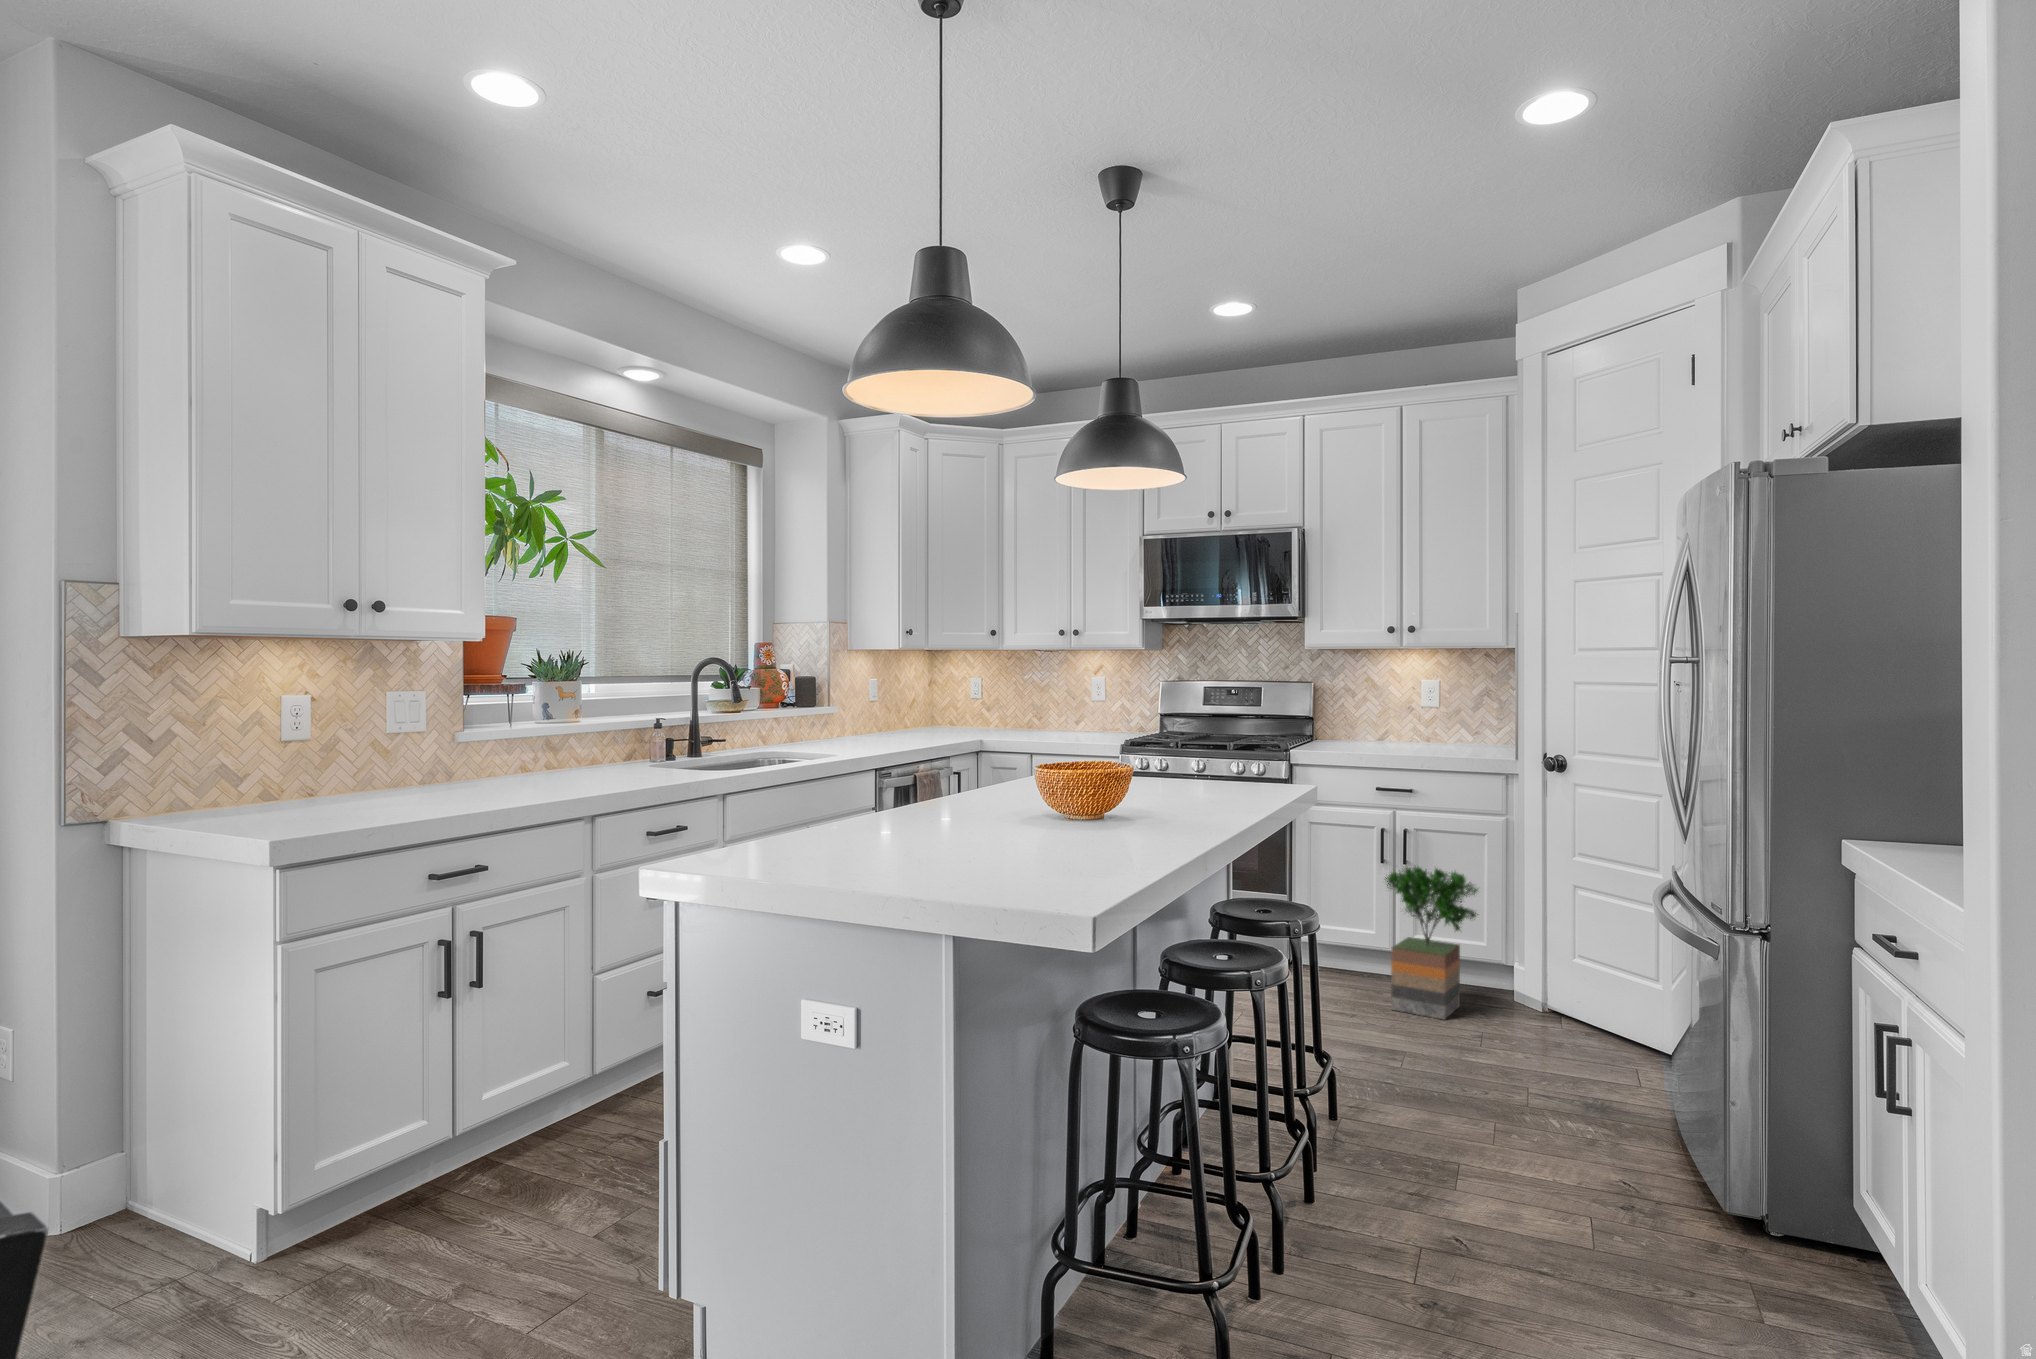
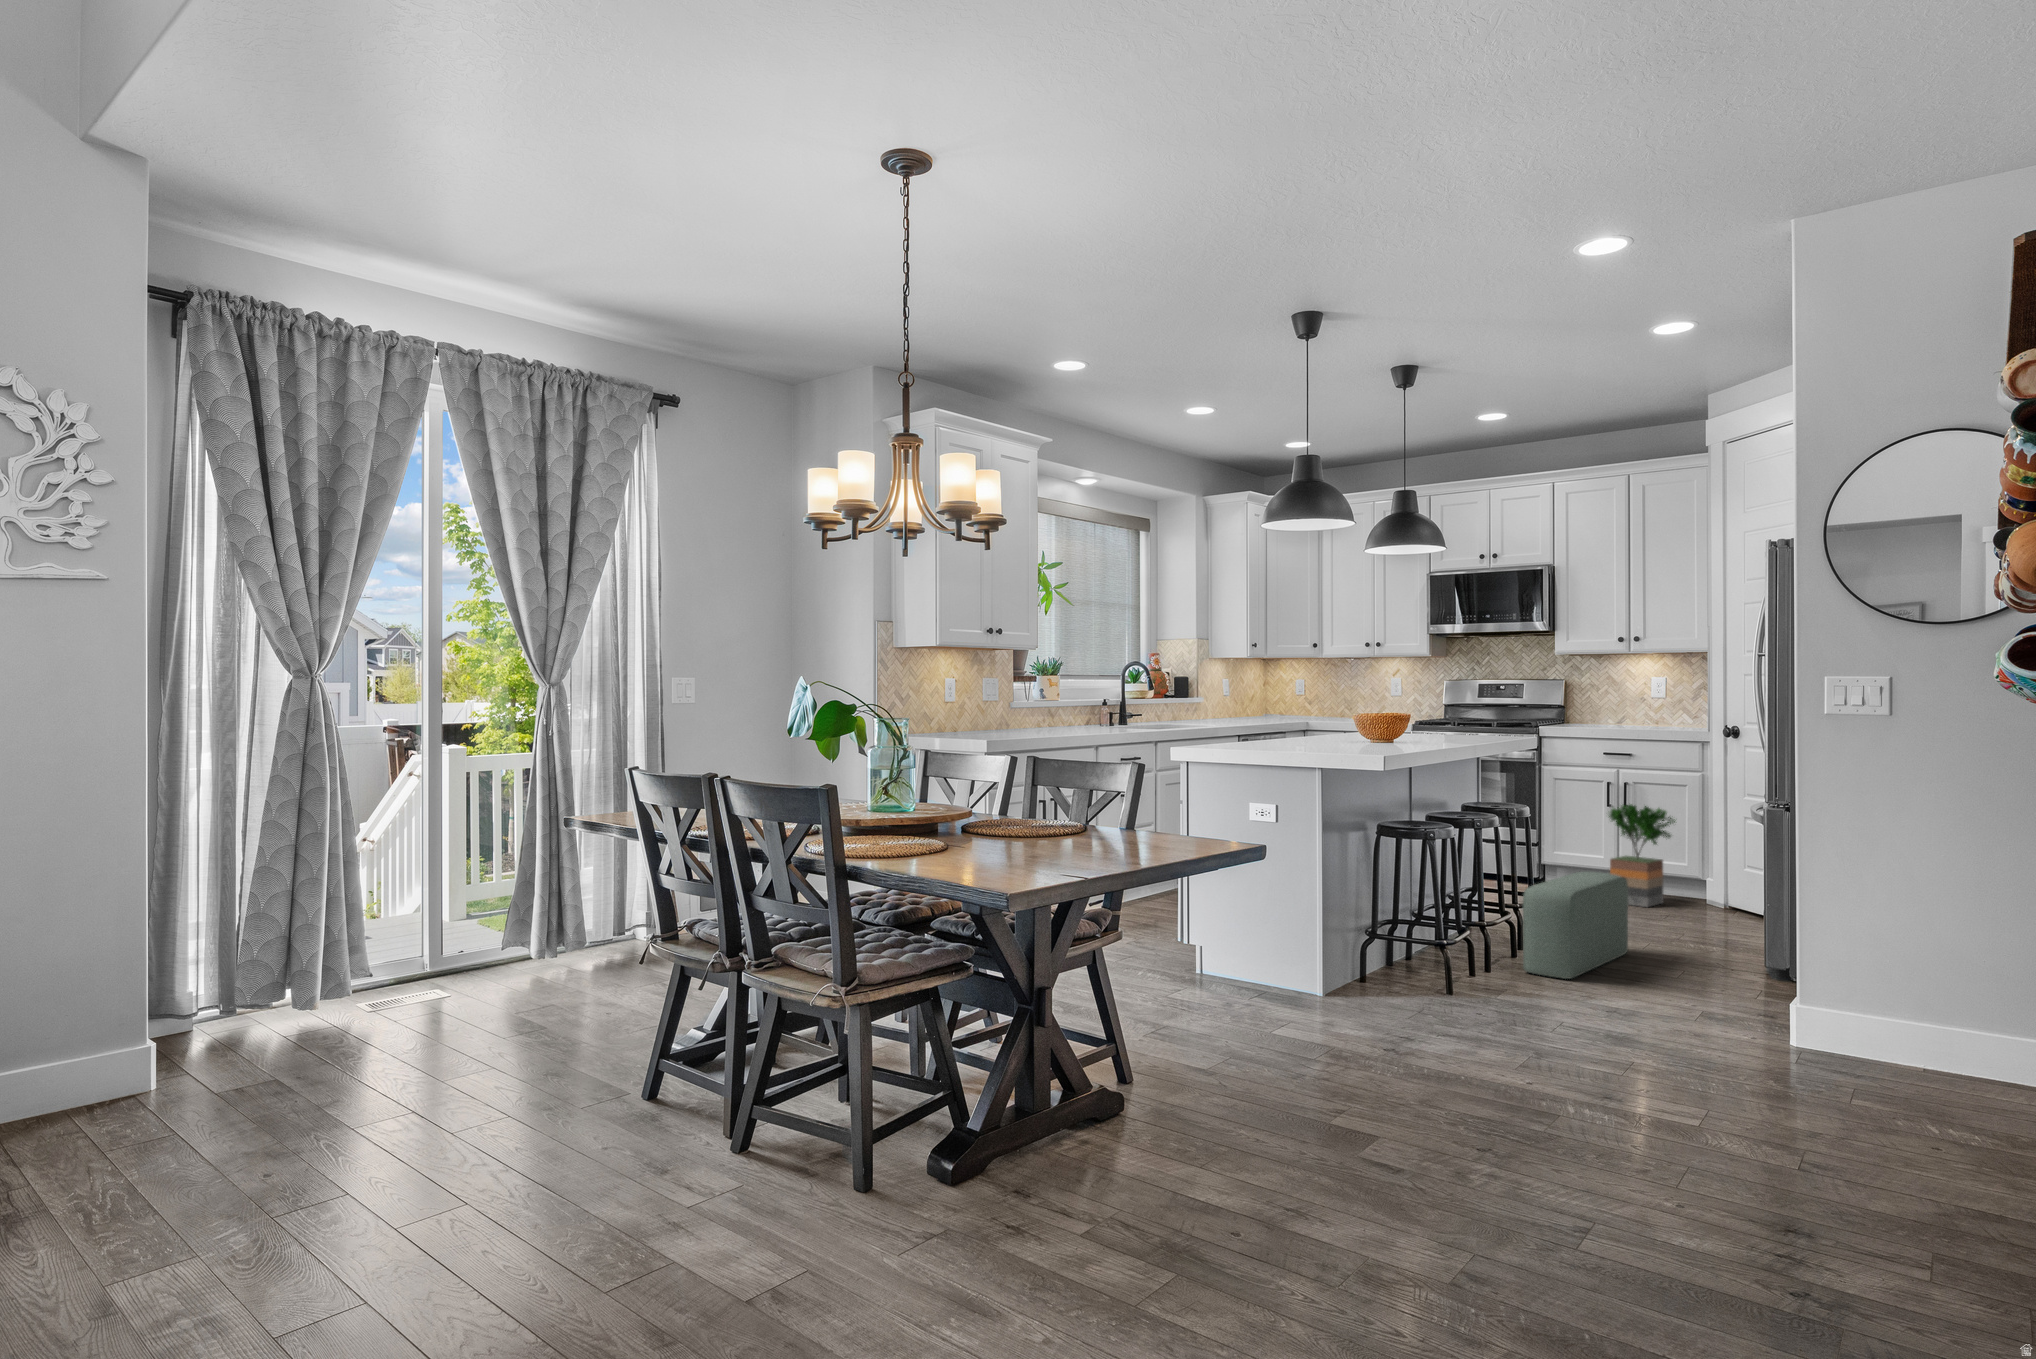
pouf: none [1332,1033,1480,1301] -> present [1523,872,1628,979]

